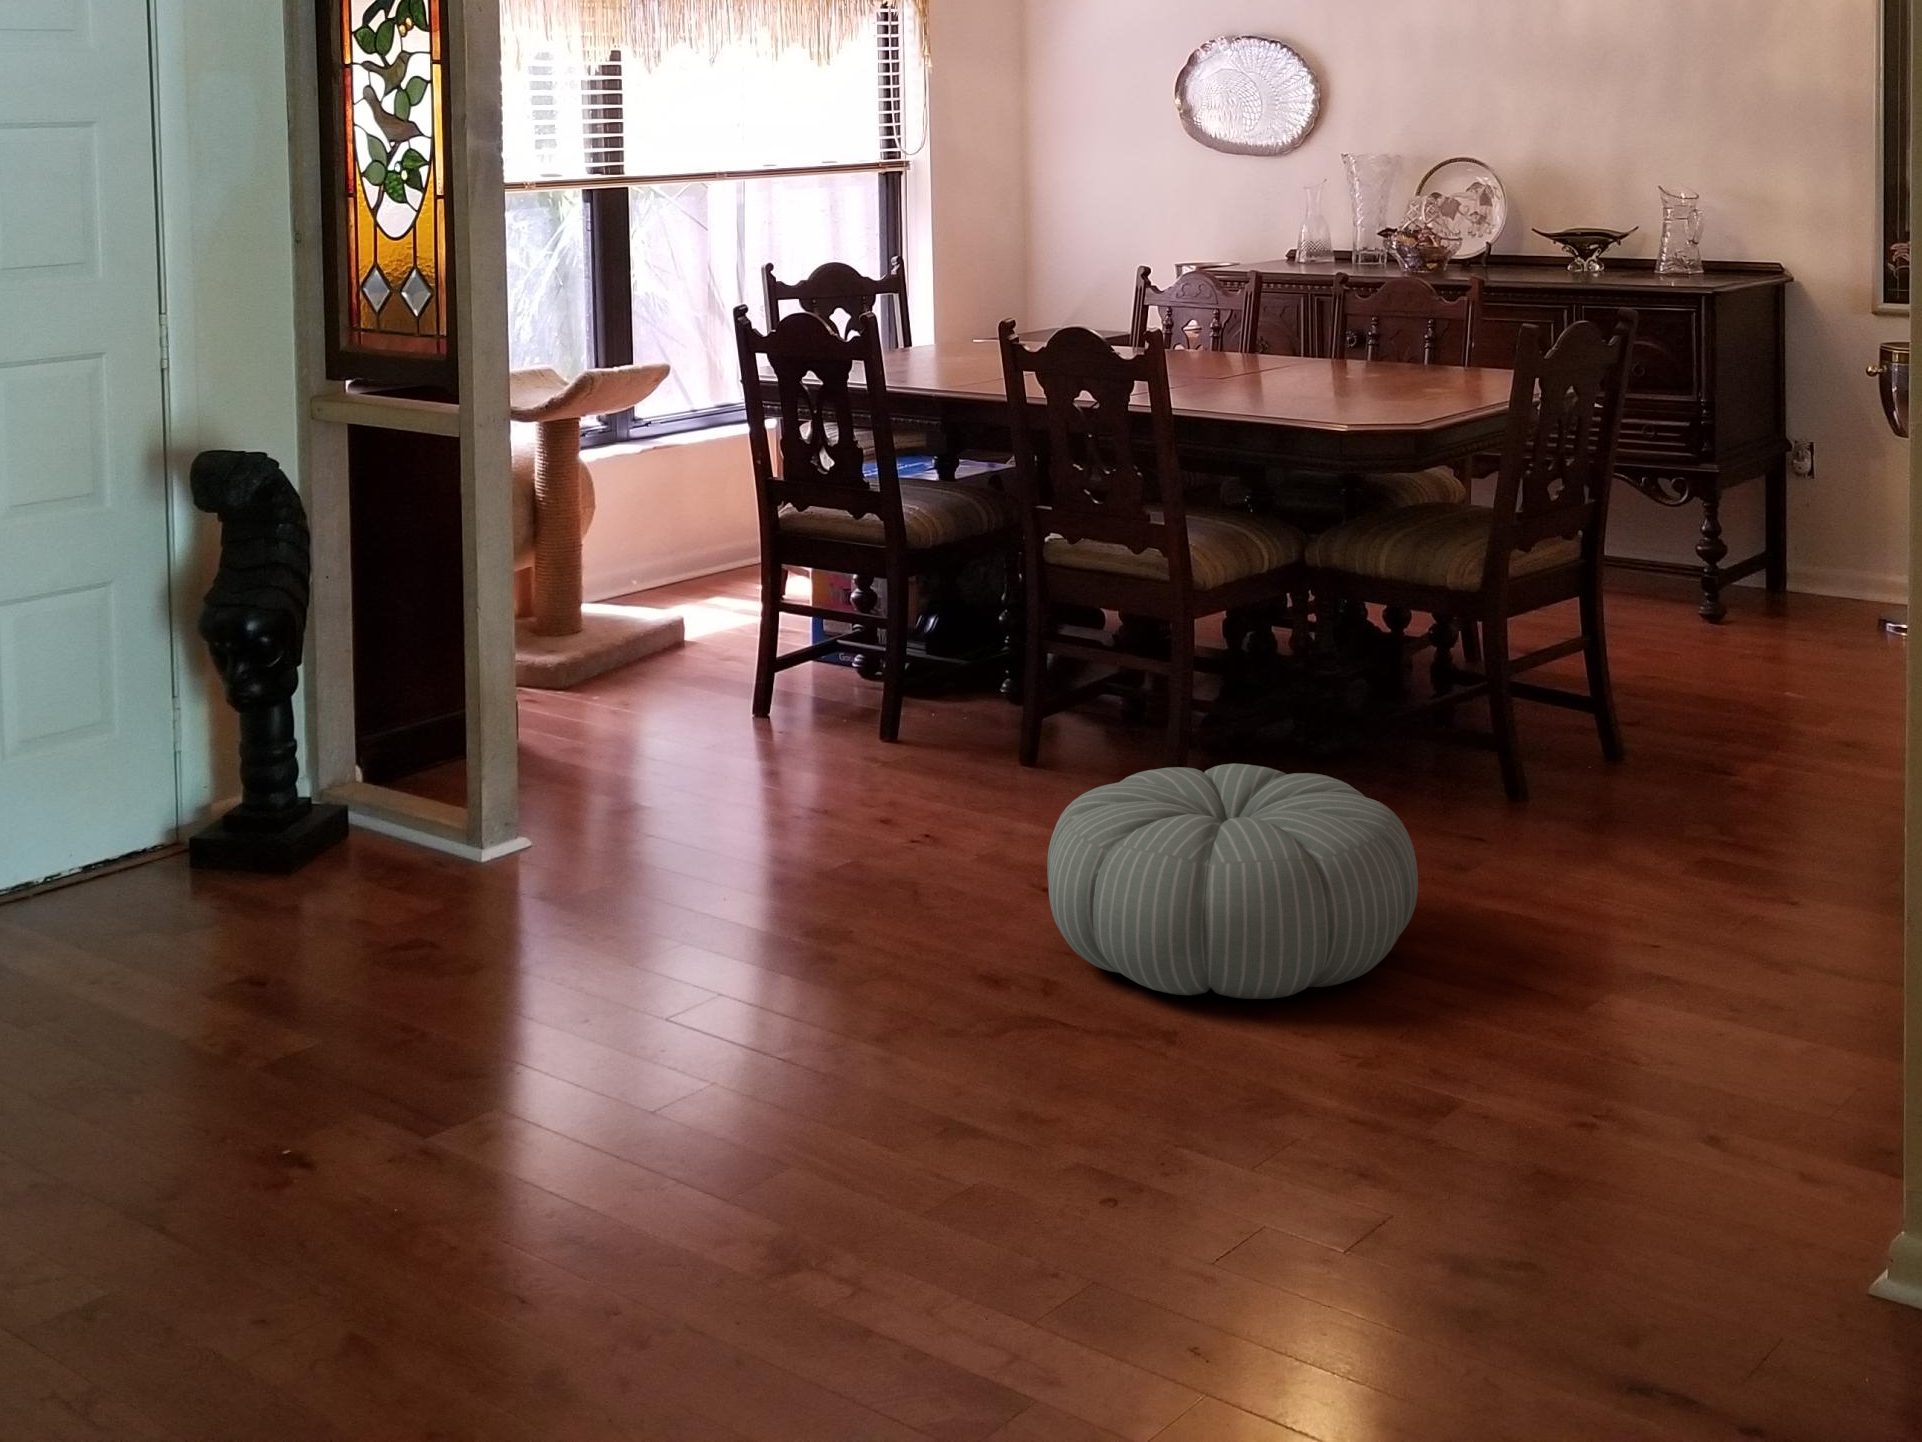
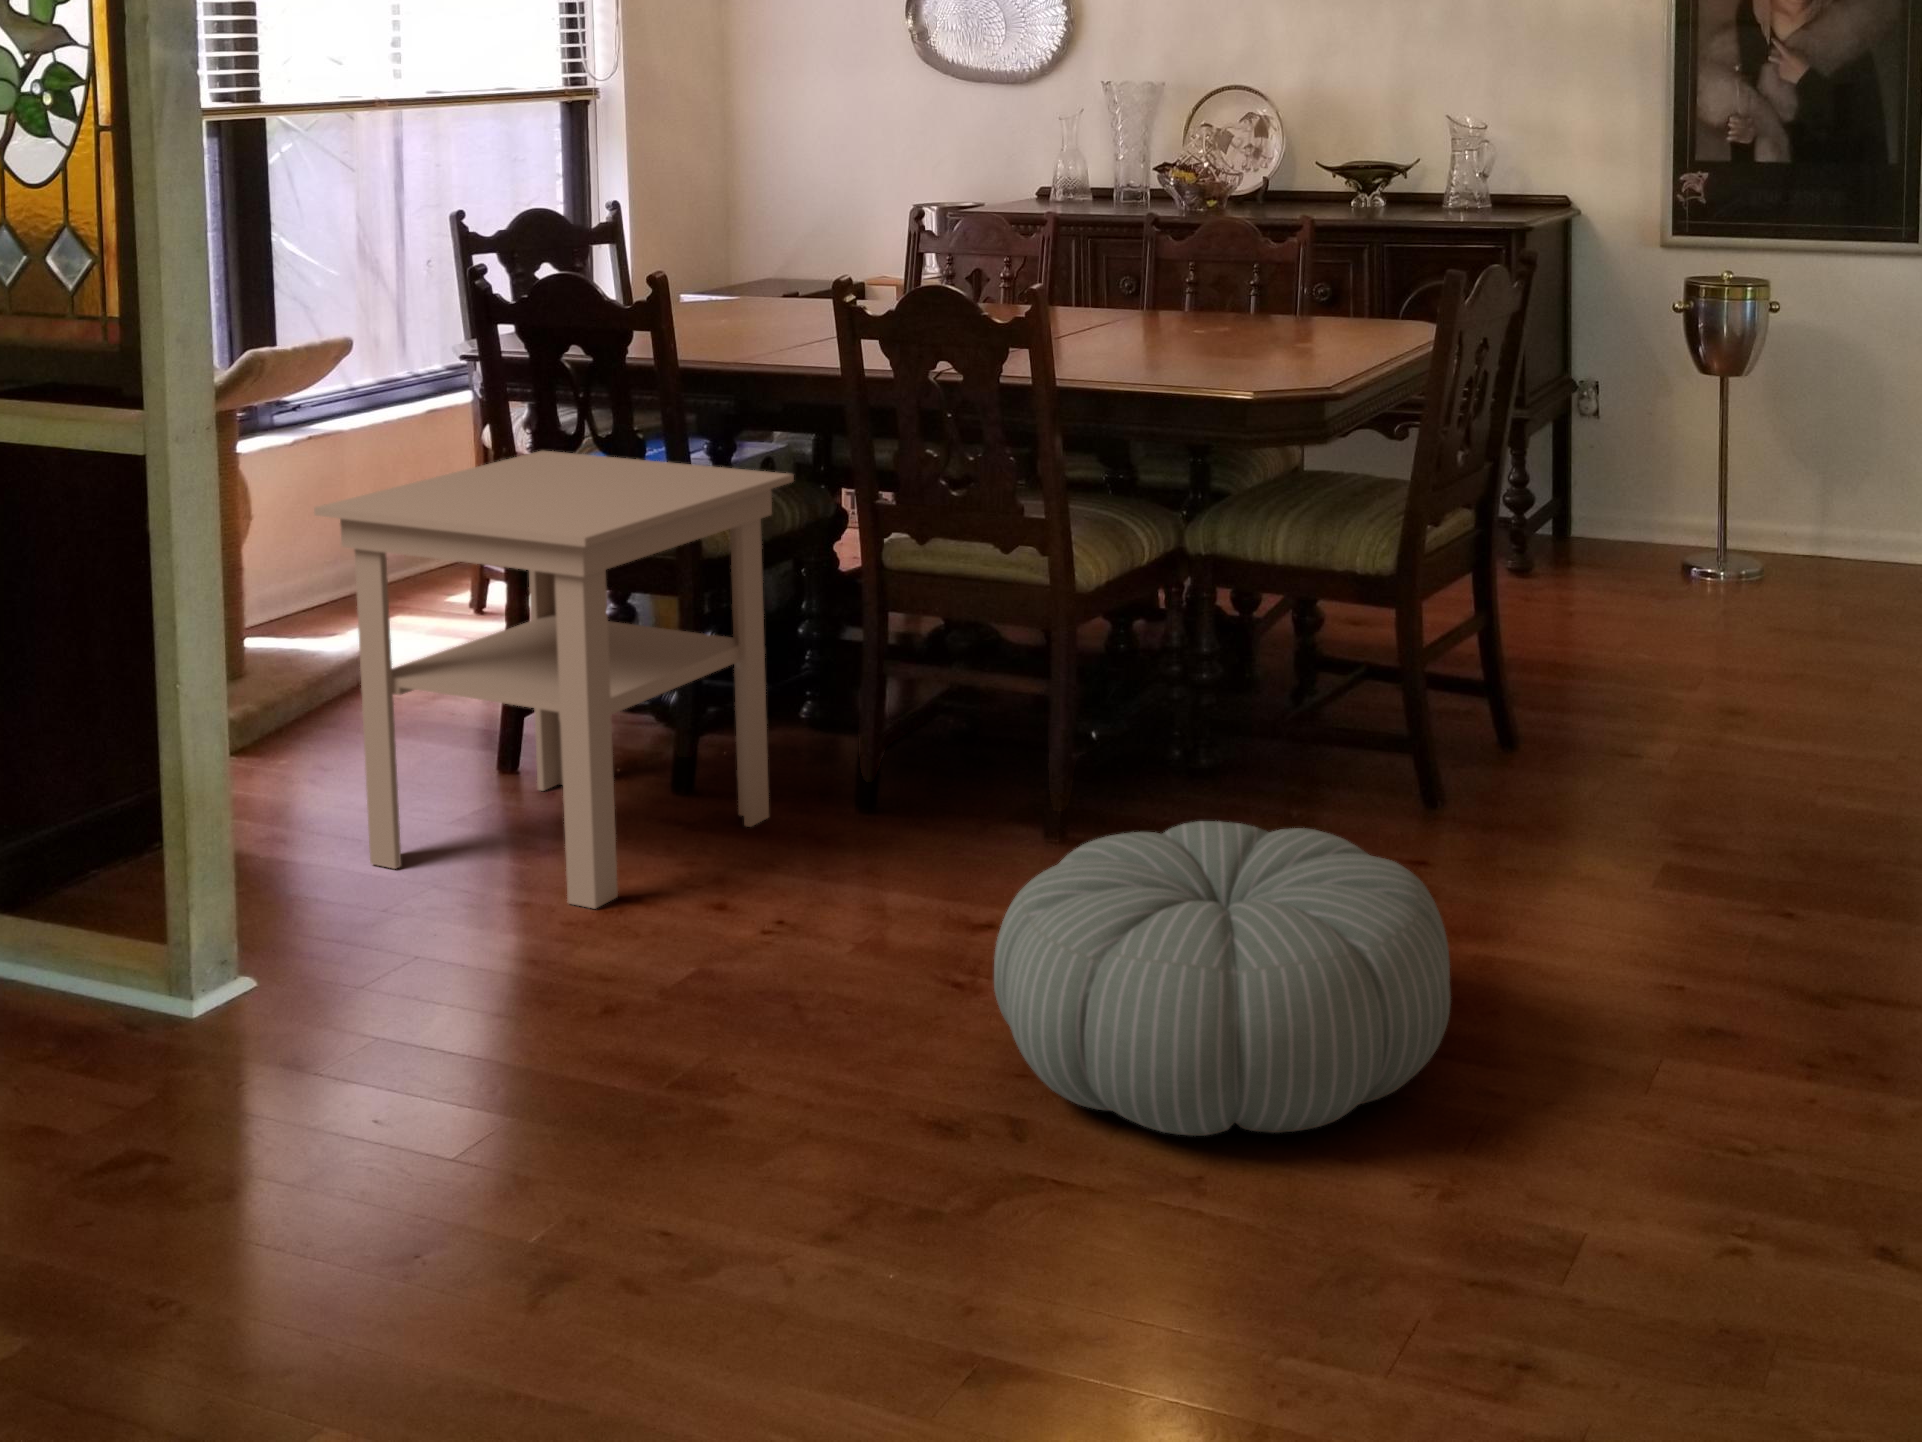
side table: none [598,457,971,814] -> present [314,451,794,909]

